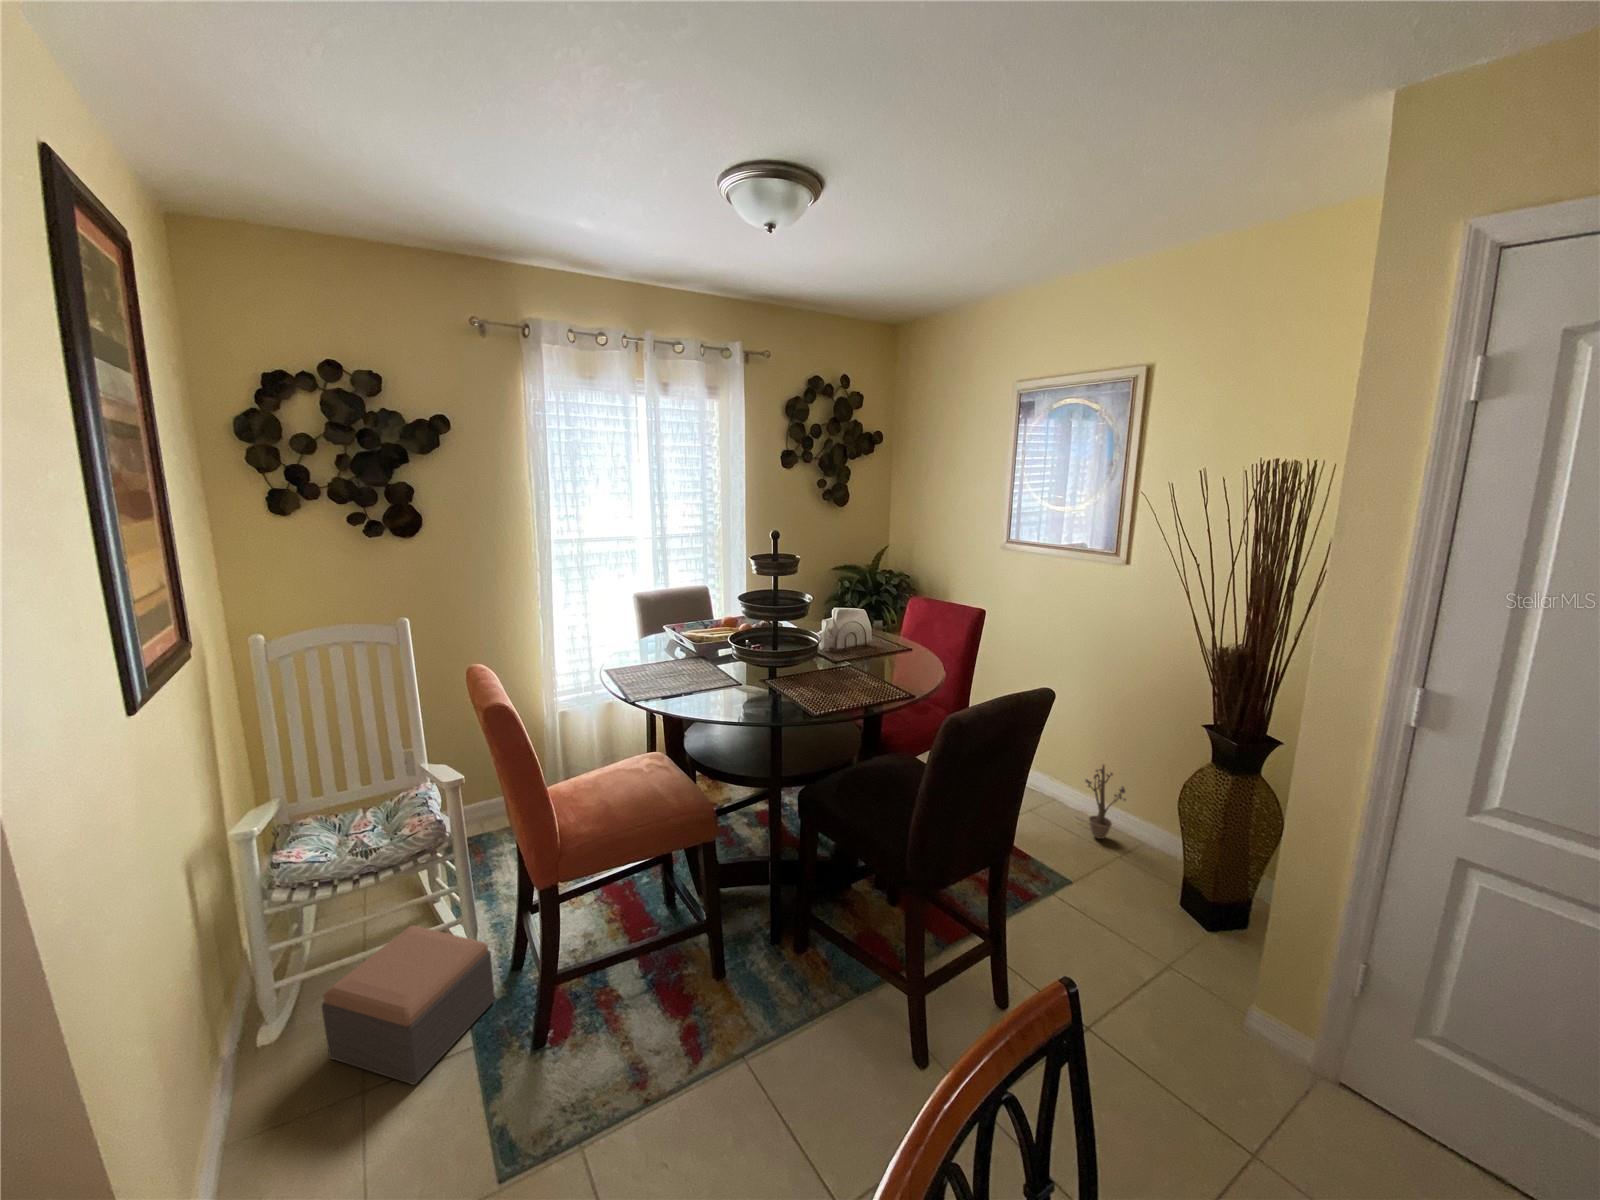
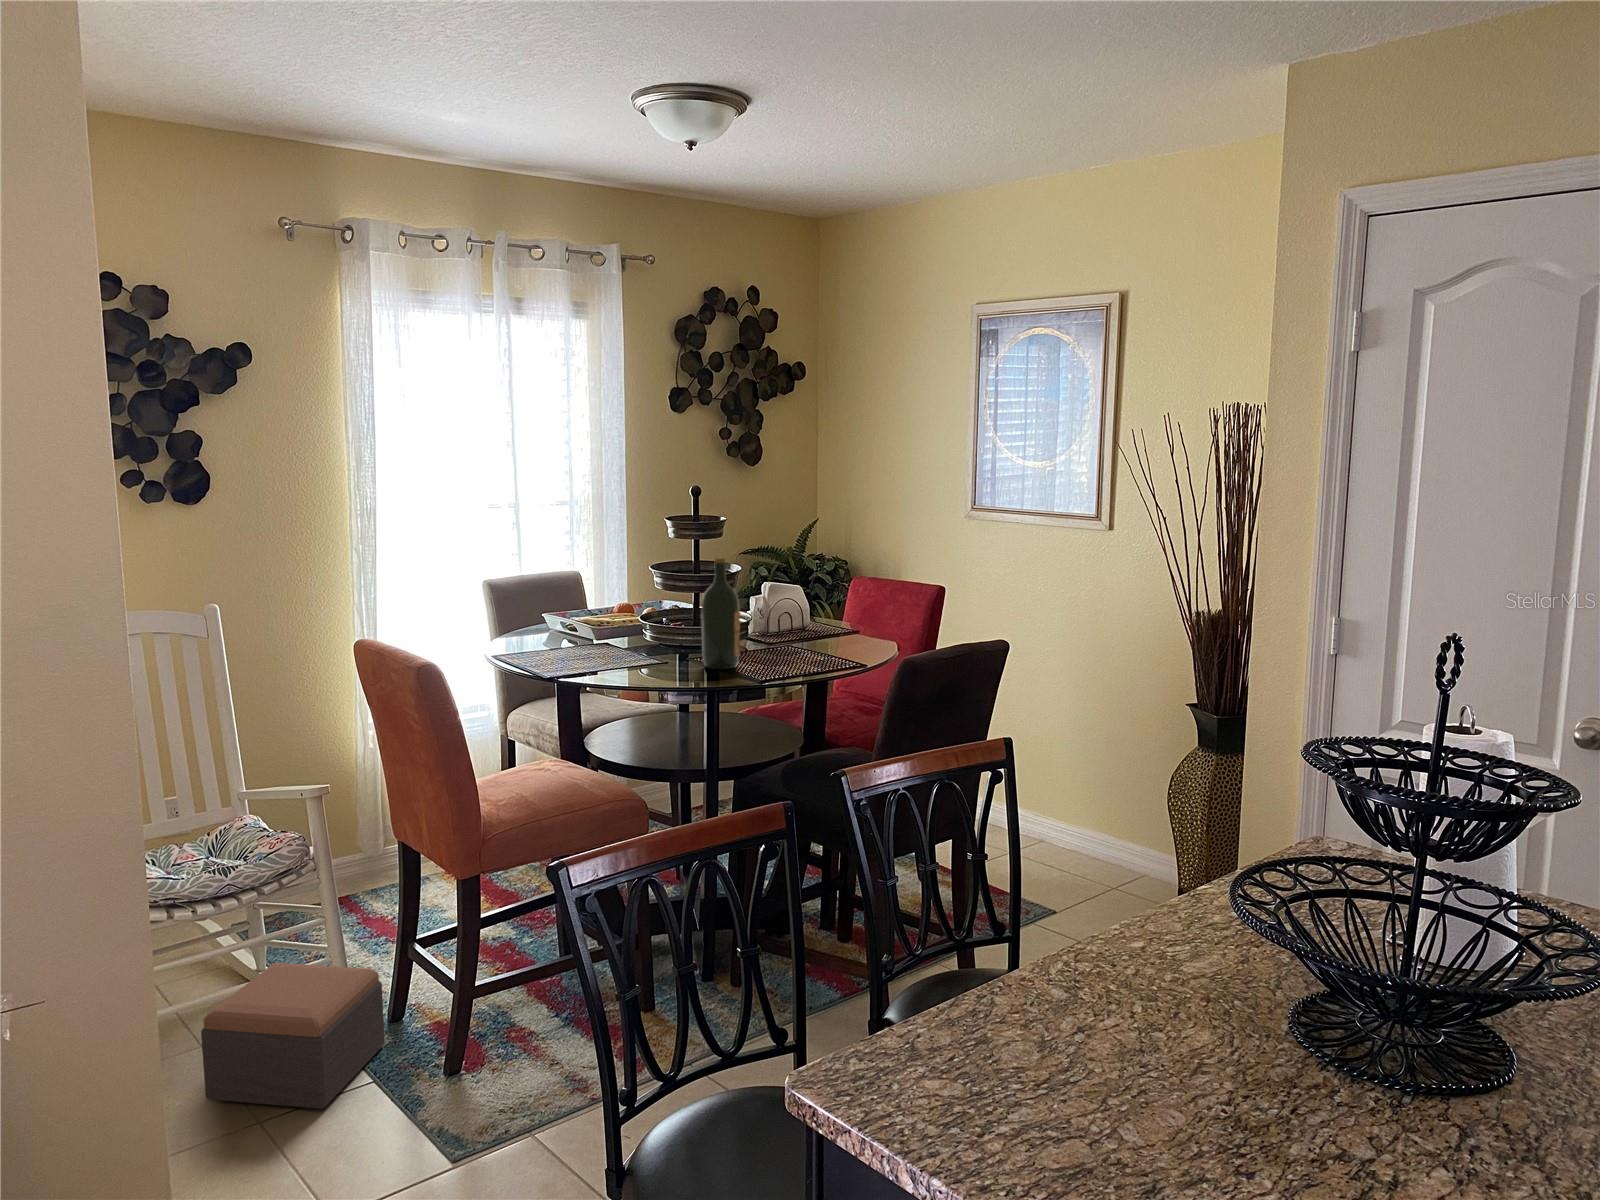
wine bottle: none [770,598,803,697] -> present [702,557,740,669]
decorative plant: present [1077,765,1126,839] -> none [1067,775,1121,870]

